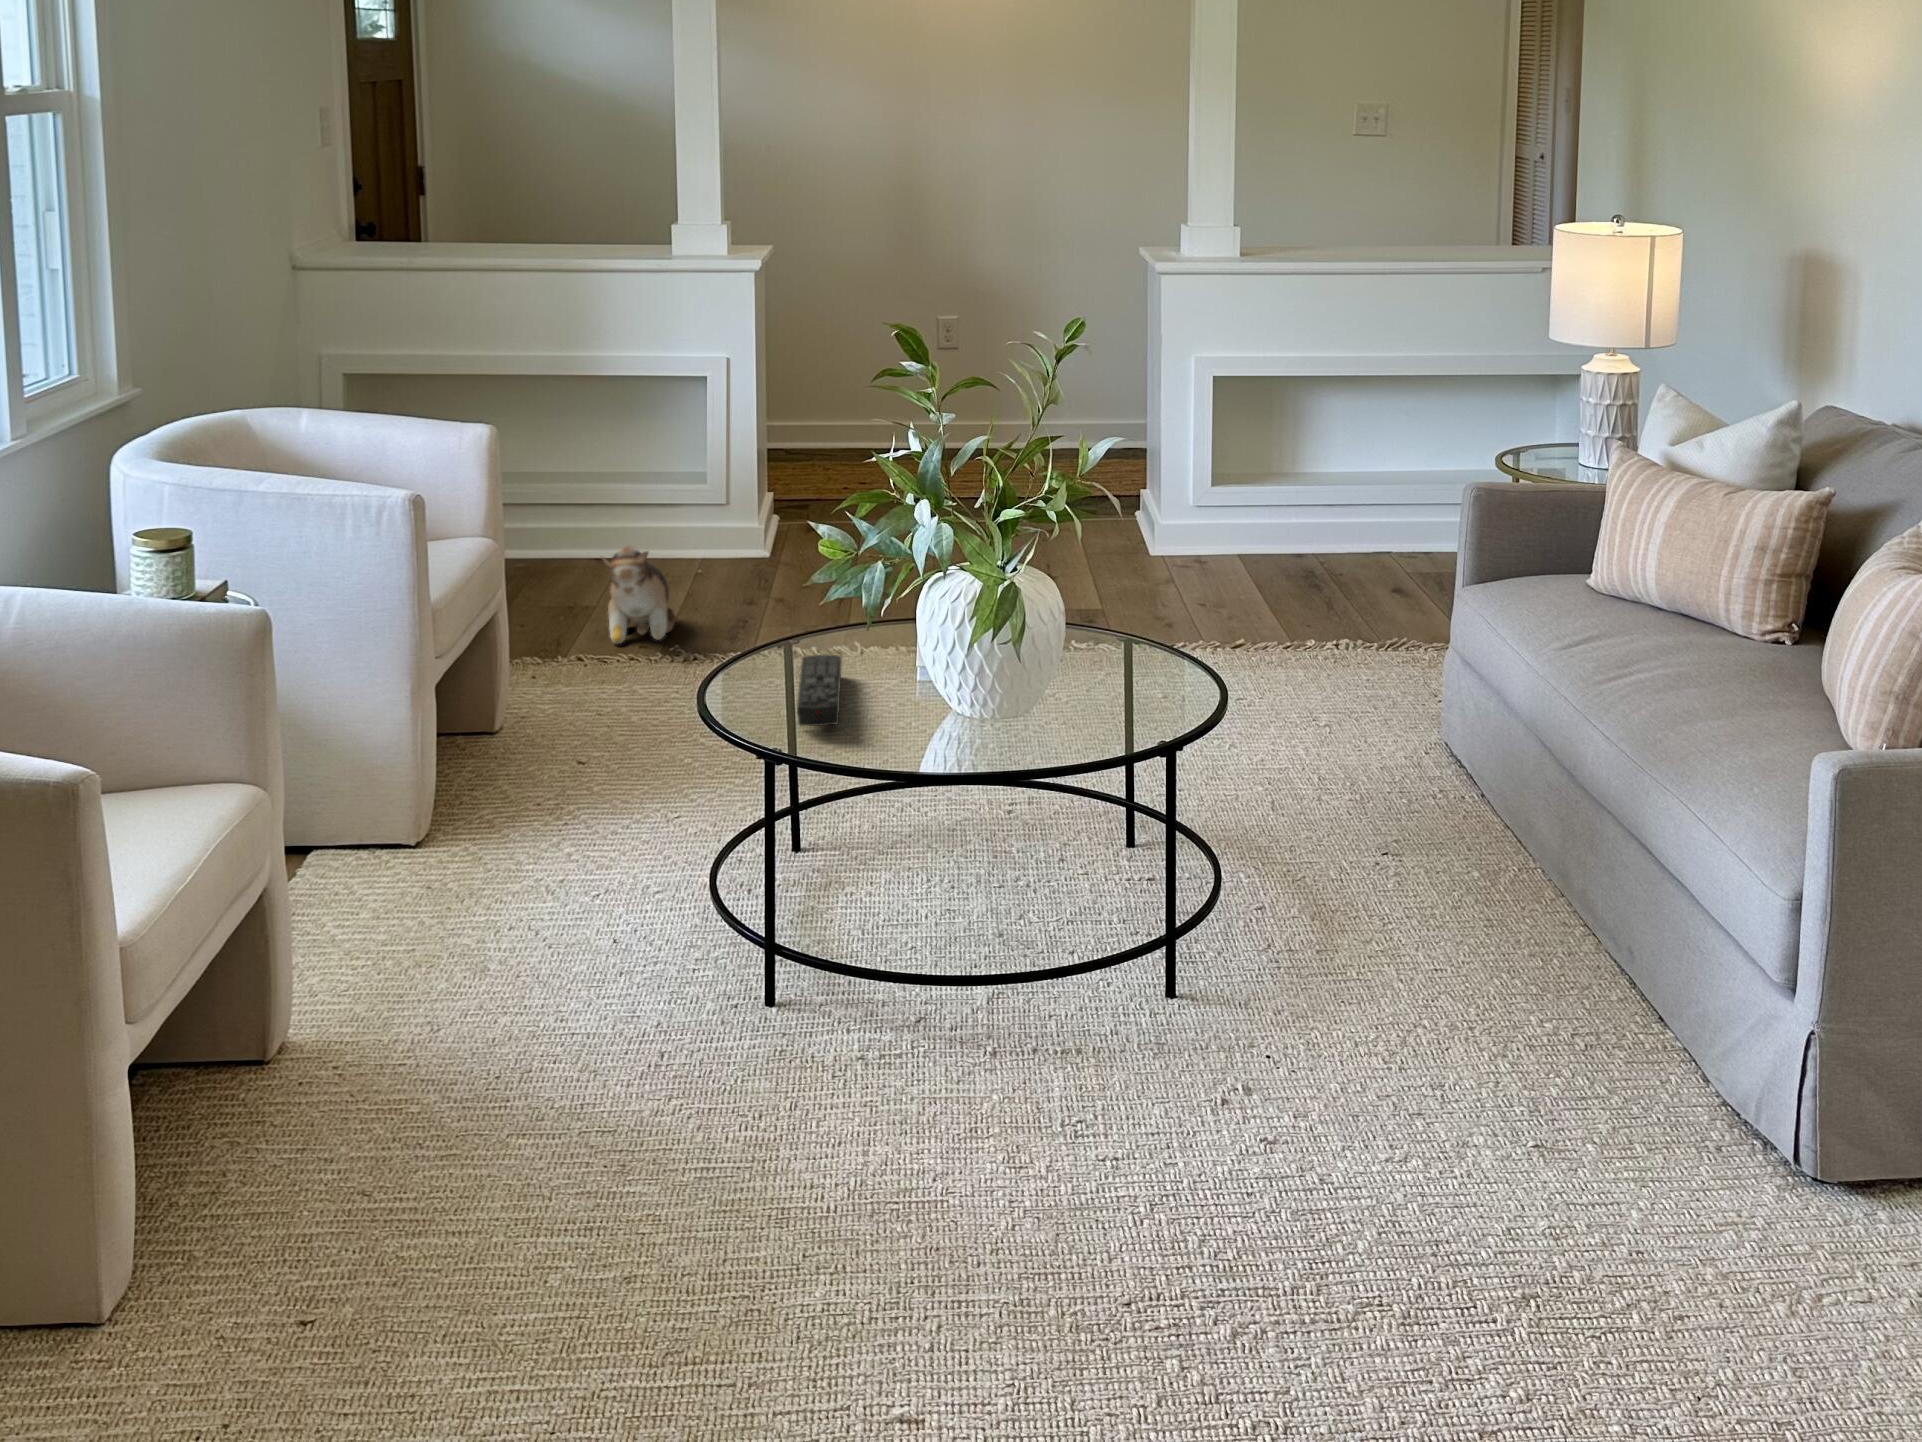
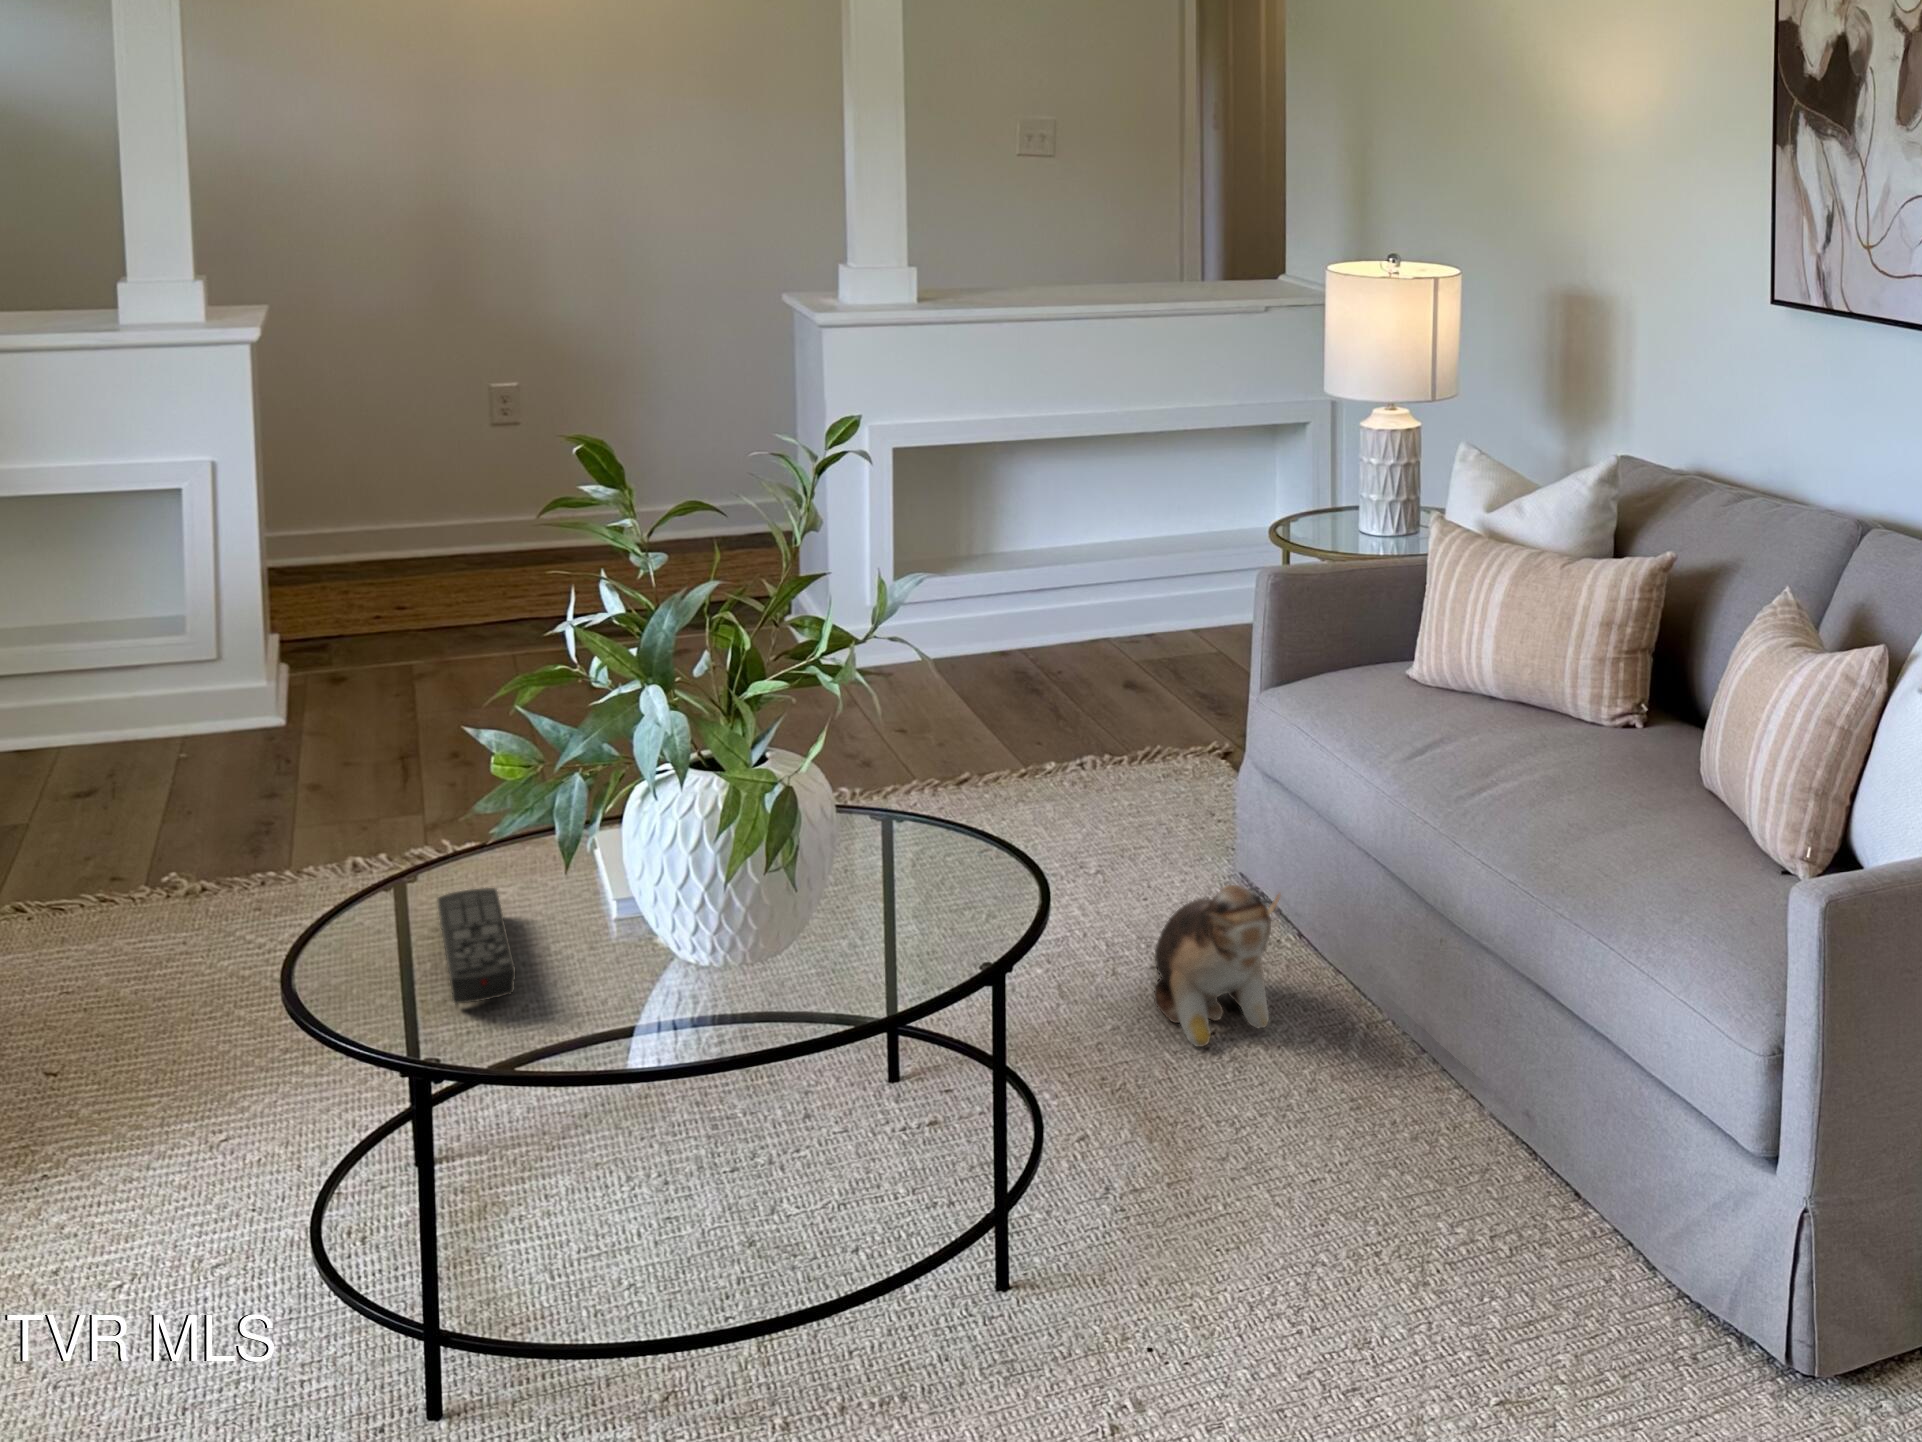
plush toy: present [602,546,676,644] -> present [1154,885,1280,1047]

